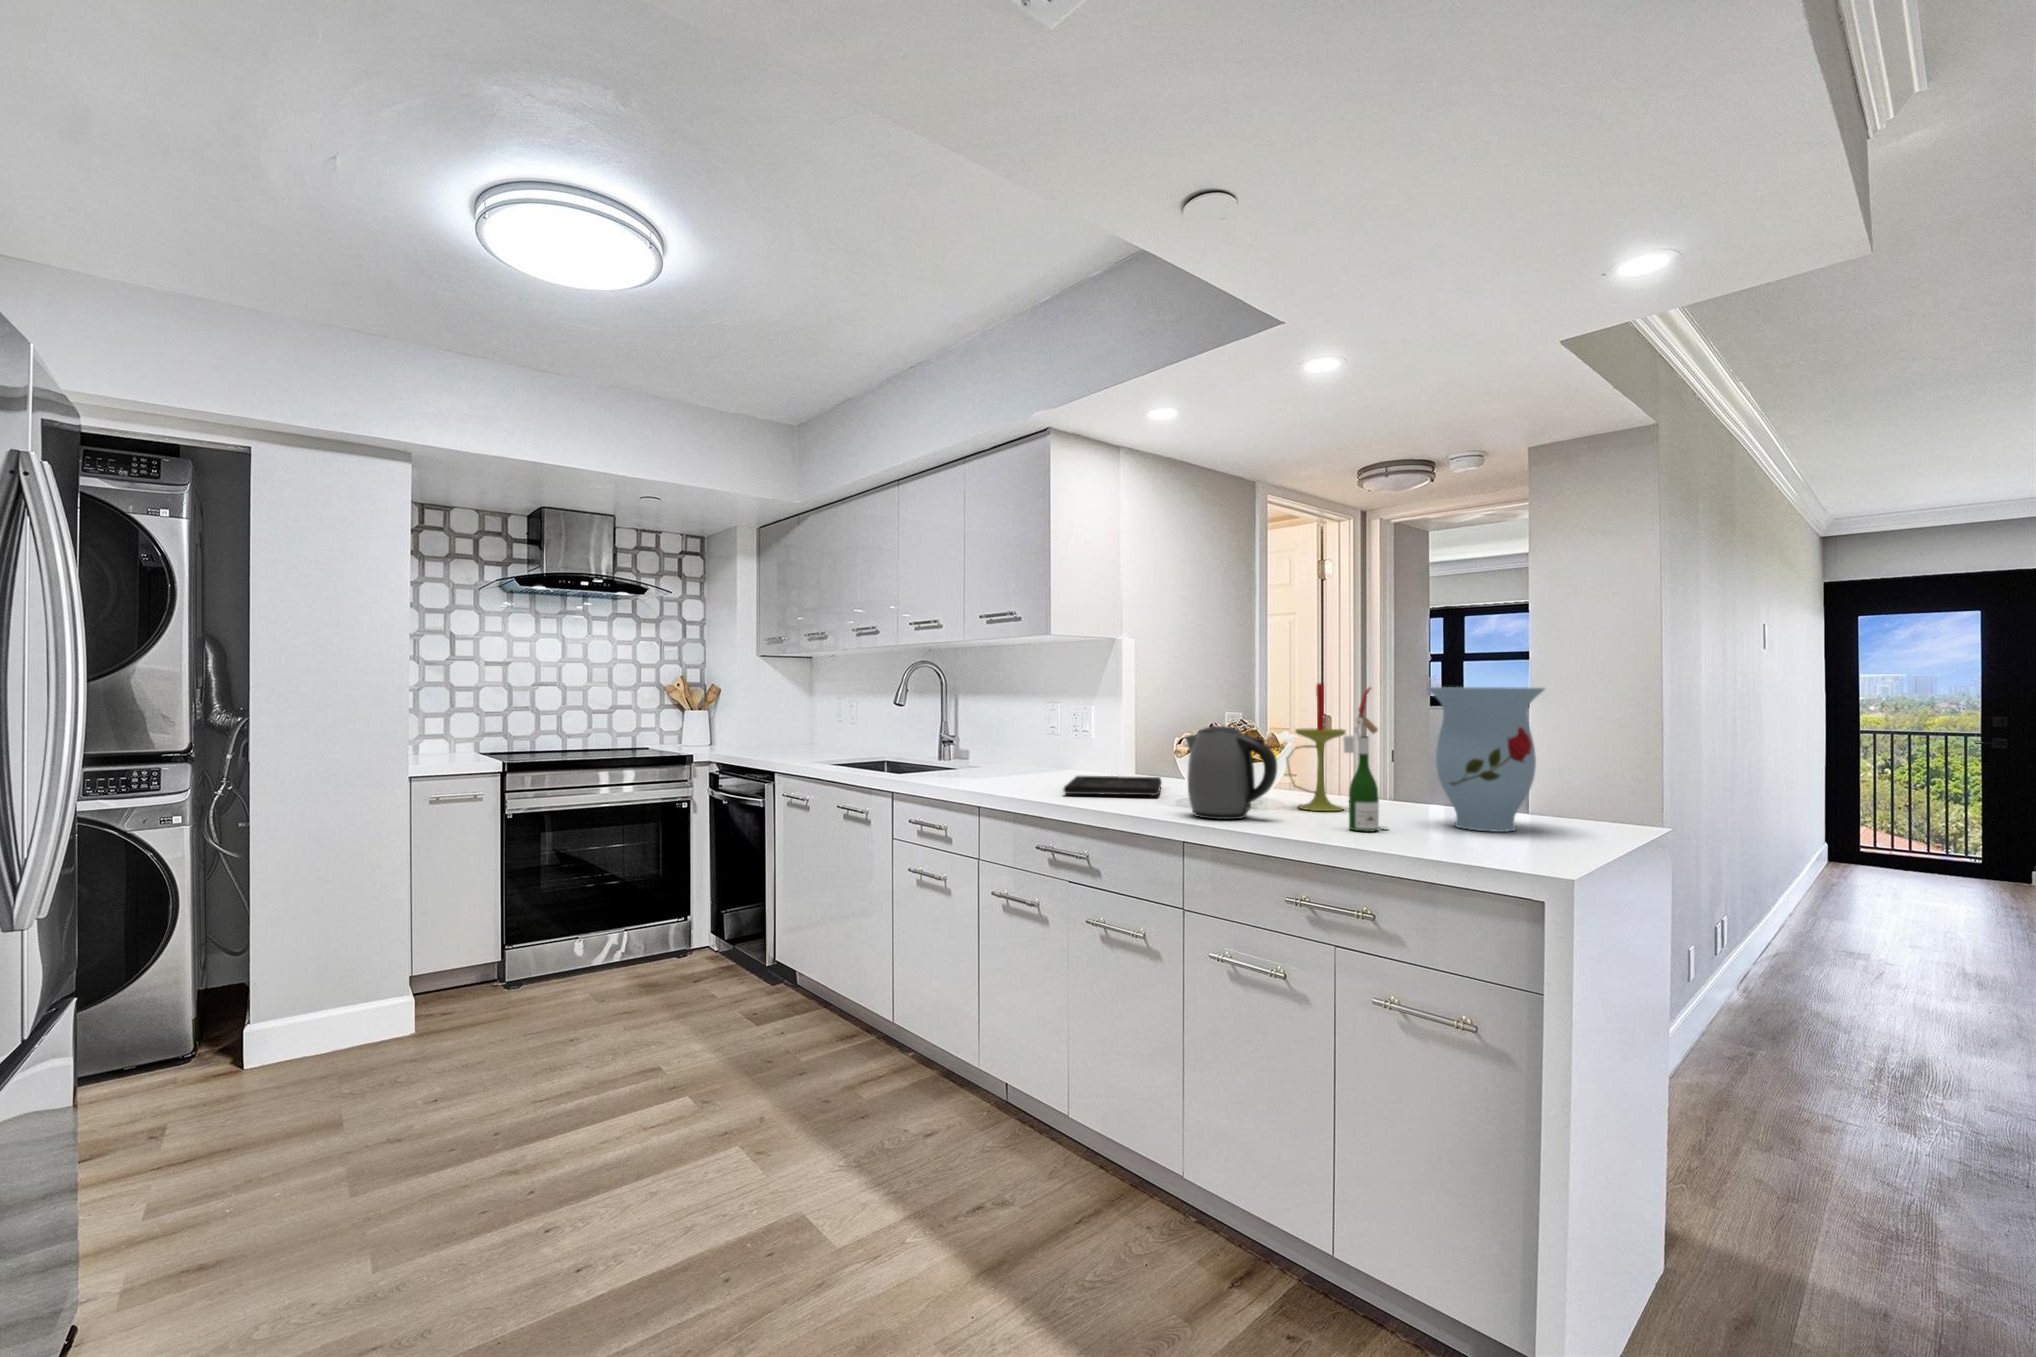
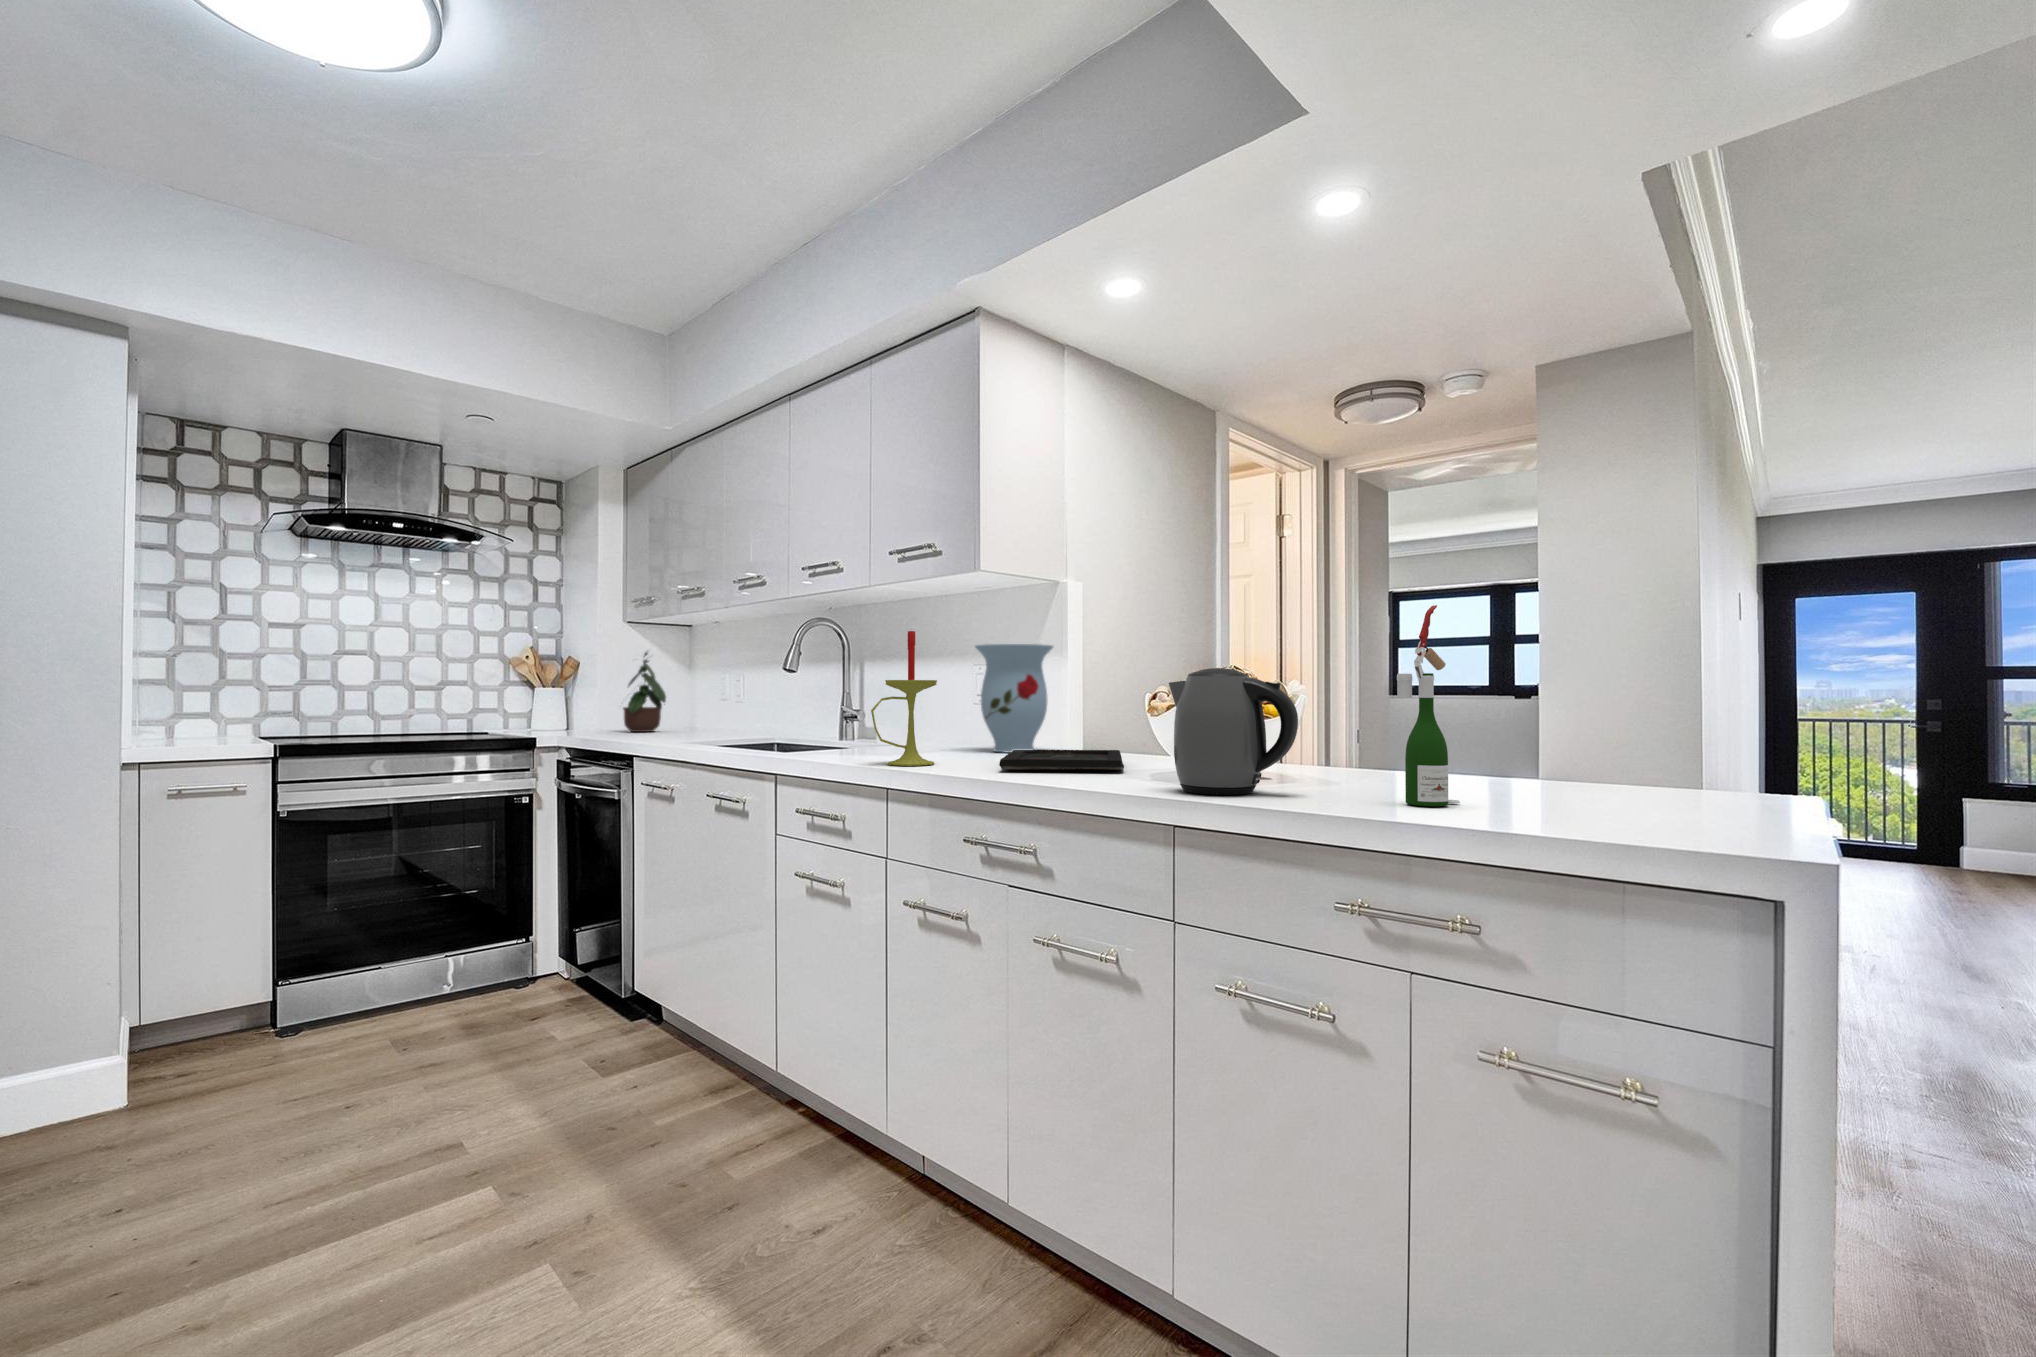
potted plant: none [751,679,796,749] -> present [623,652,666,732]
candle: present [1286,683,1346,811] -> present [871,631,937,766]
vase: present [1428,687,1544,832] -> present [975,644,1053,753]

